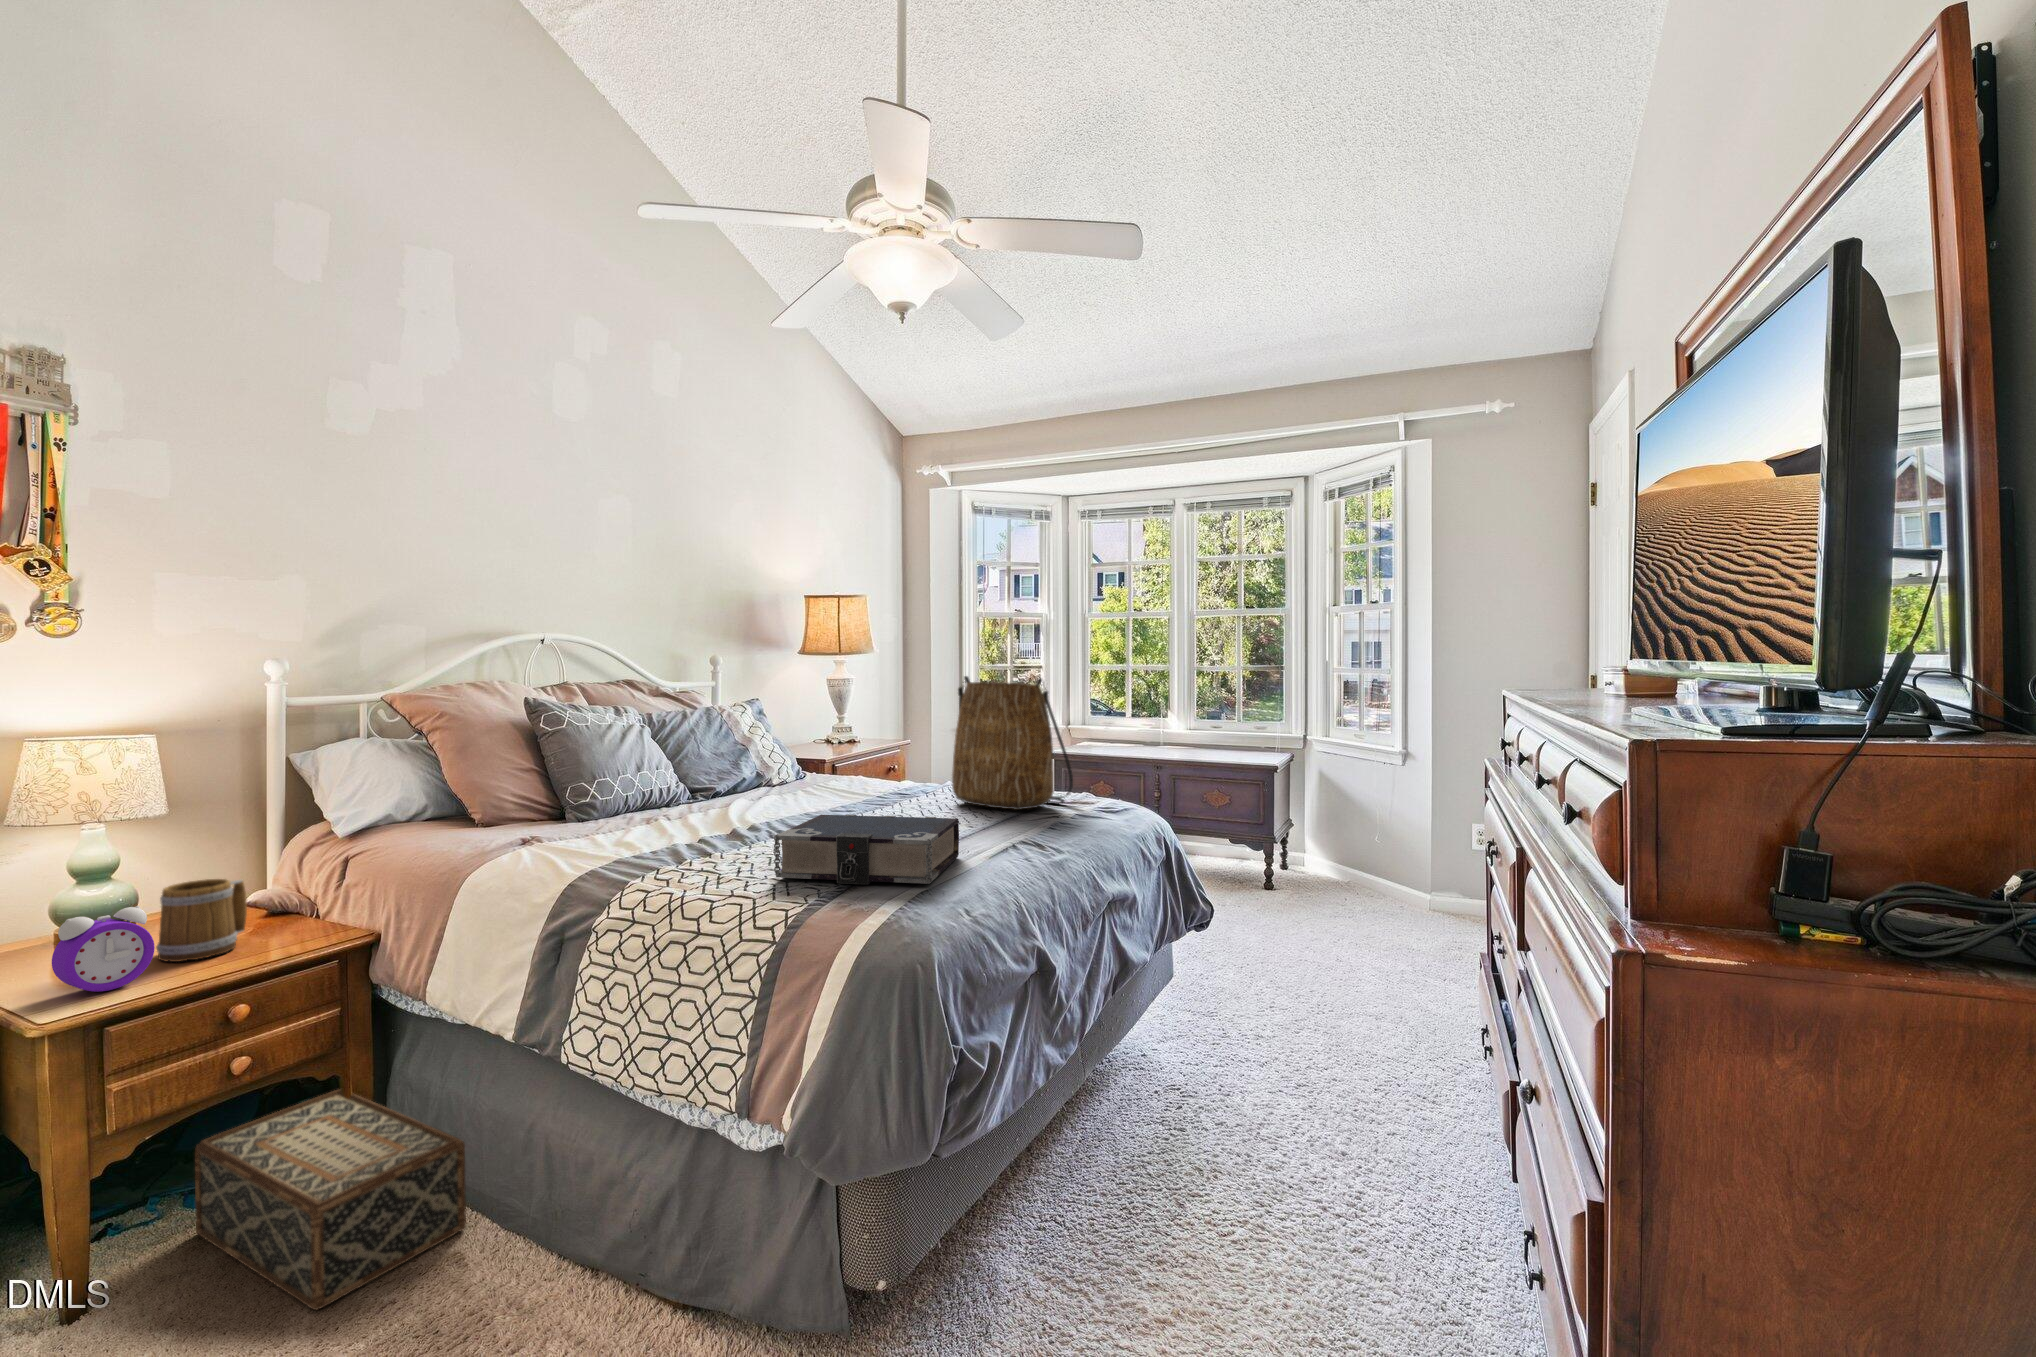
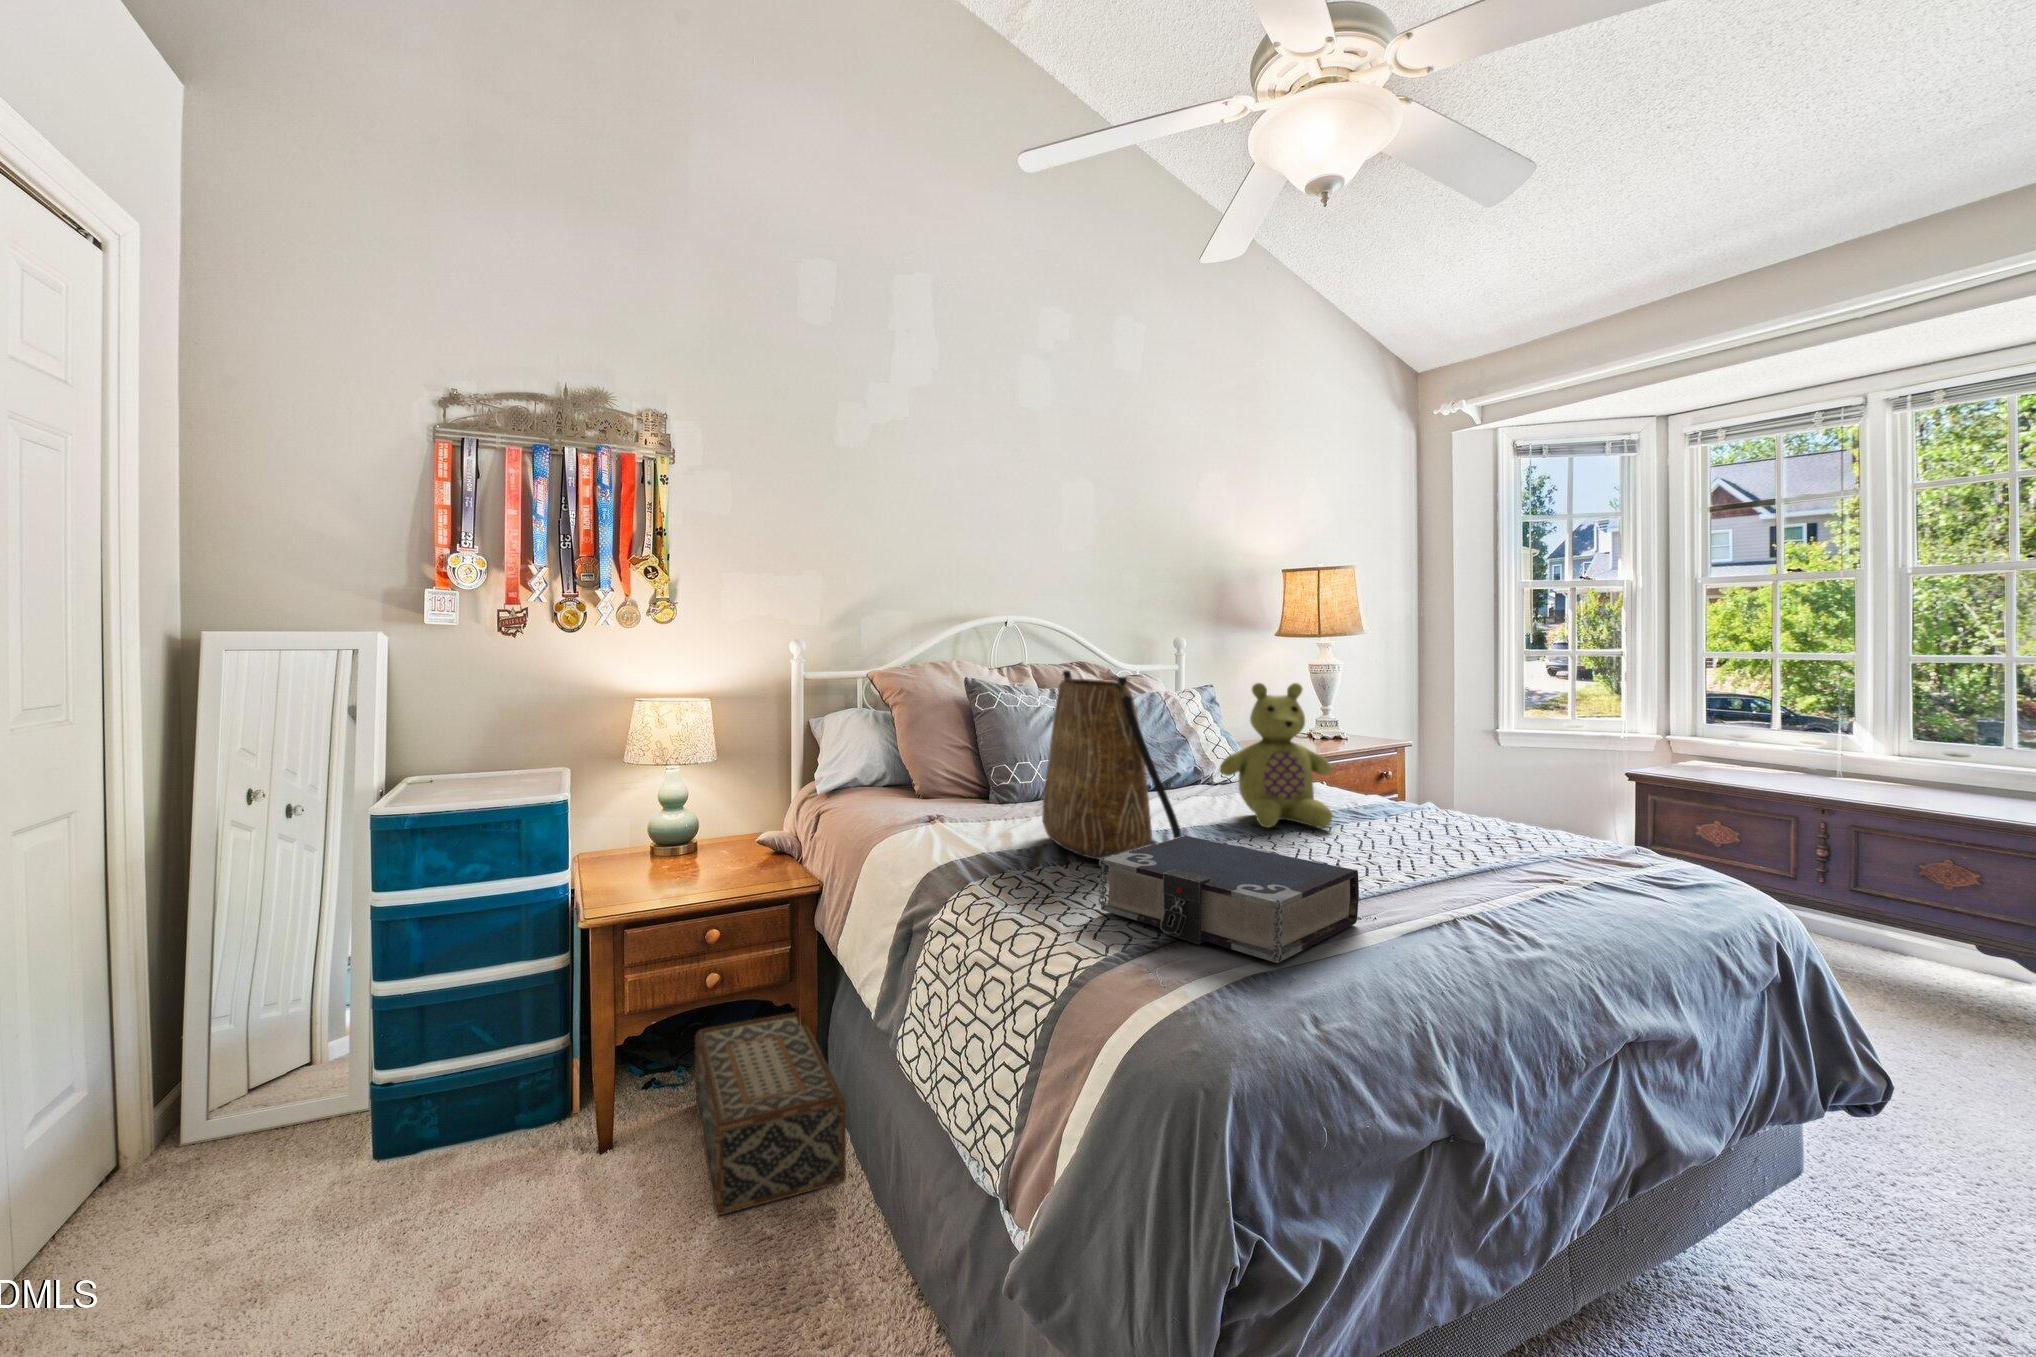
tote bag: present [952,676,1073,810] -> present [1042,670,1182,859]
stuffed bear: none [805,691,899,810] -> present [1220,683,1332,828]
mug: present [156,879,247,962] -> none [681,819,743,884]
alarm clock: present [52,906,155,992] -> none [607,836,665,899]

